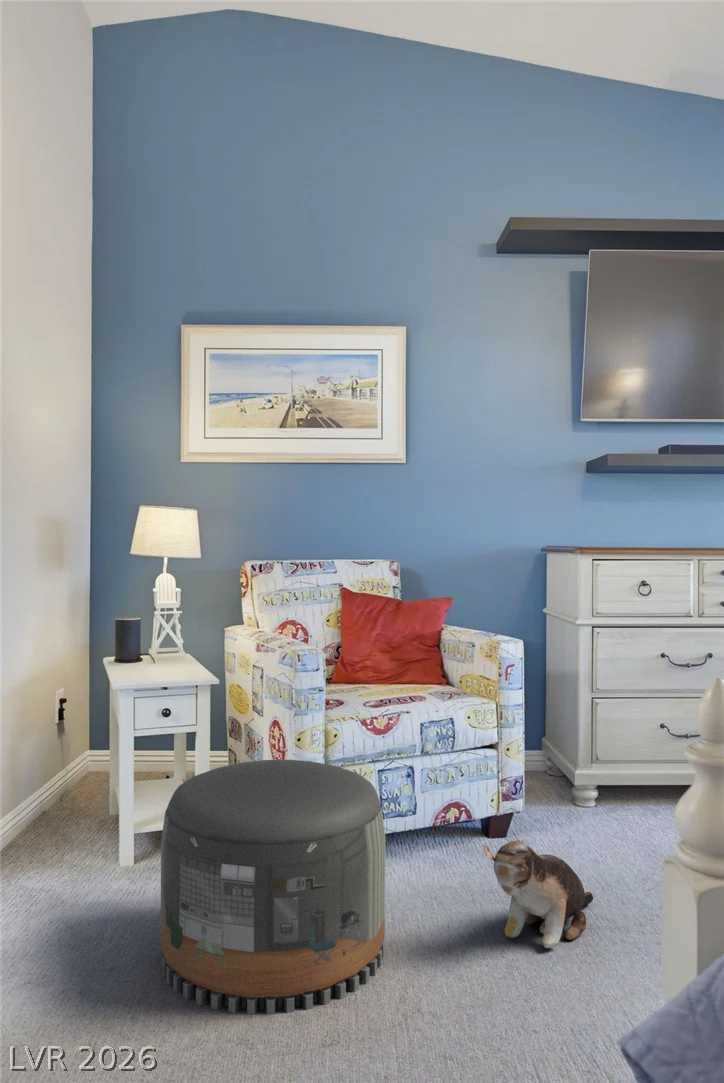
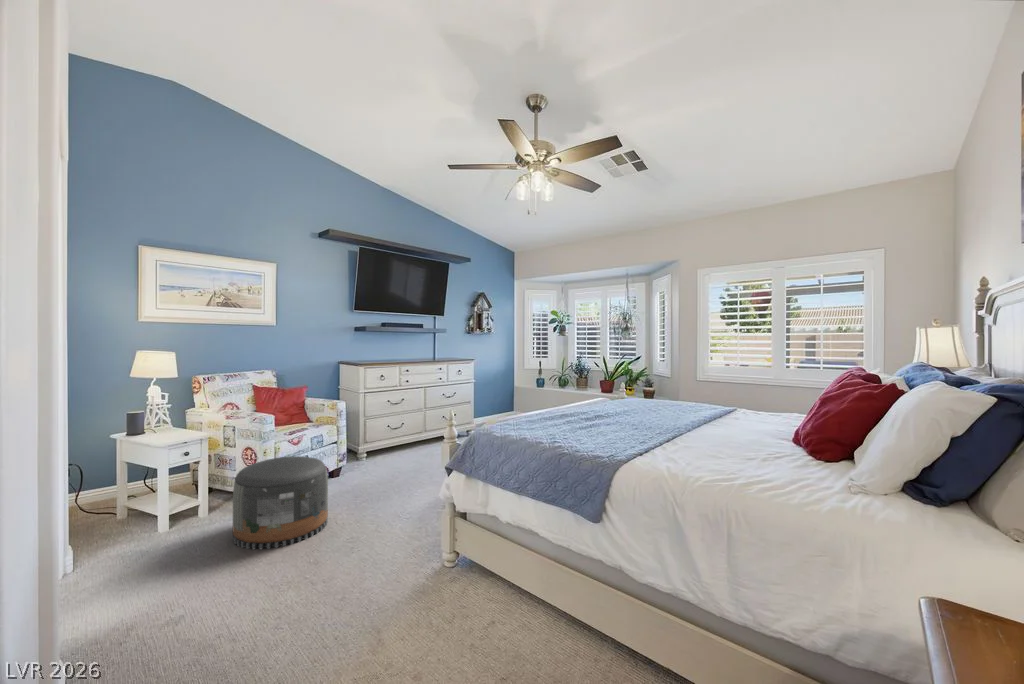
plush toy: present [483,840,593,948] -> none [358,468,388,502]

